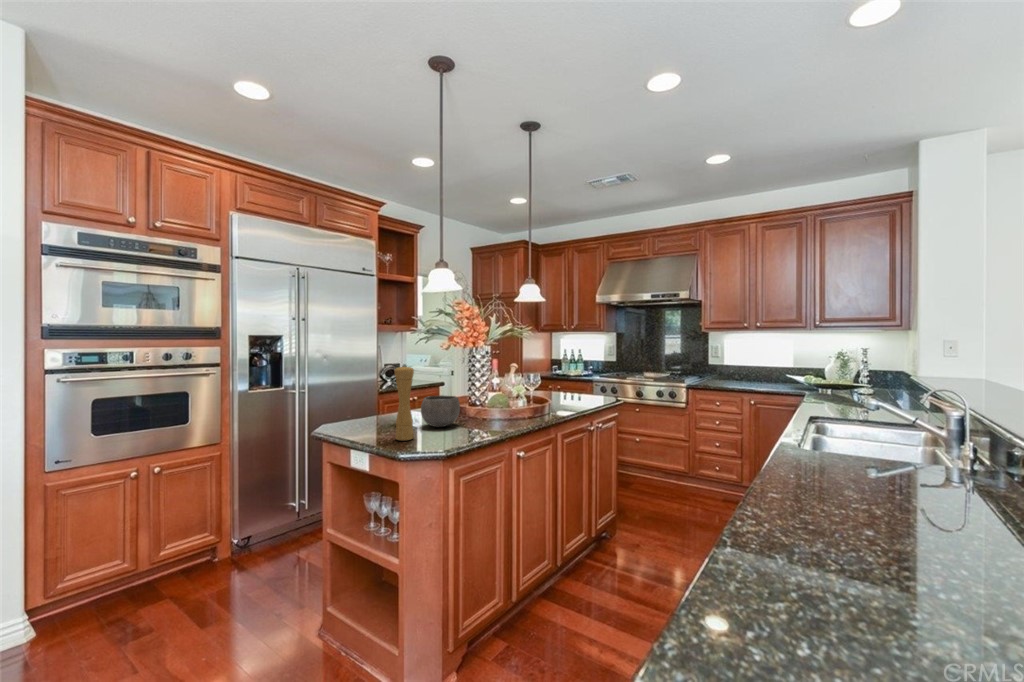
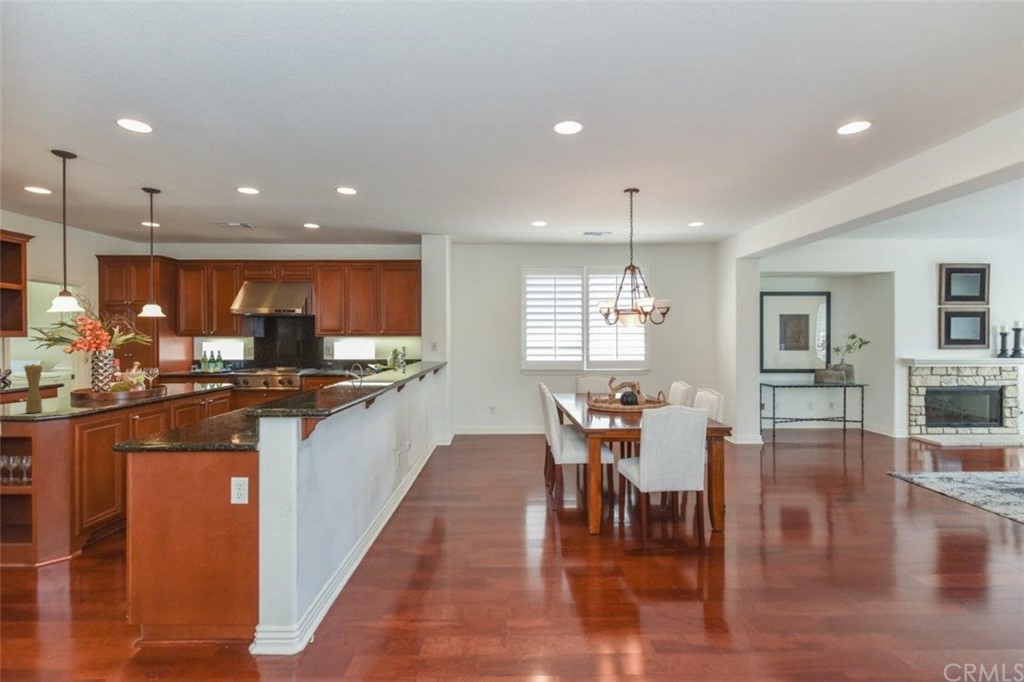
ceramic bowl: present [421,395,460,427] -> none [47,384,84,406]

